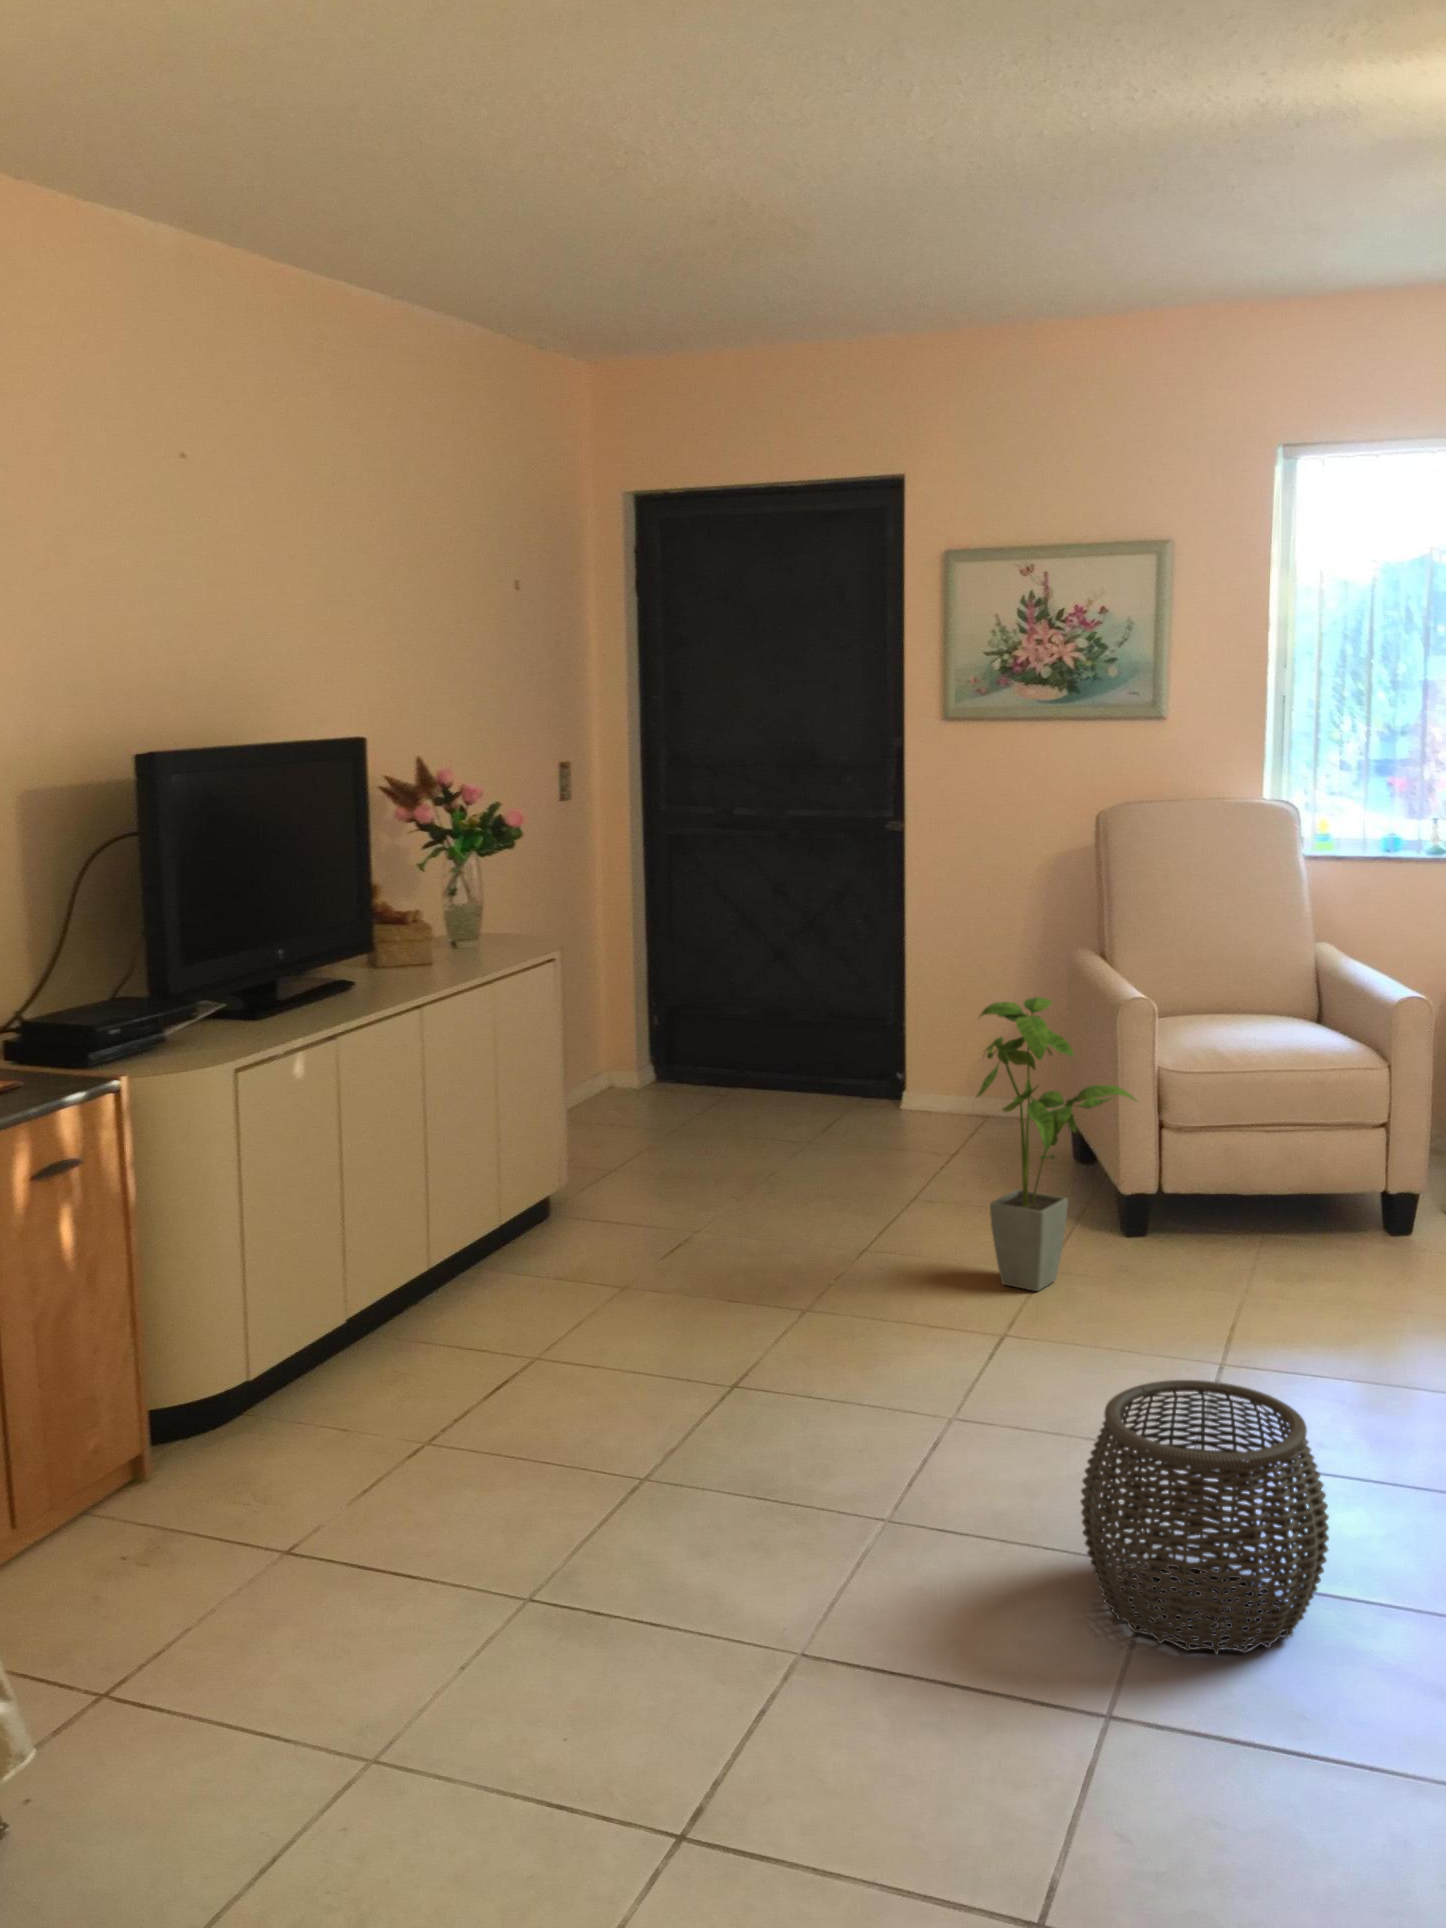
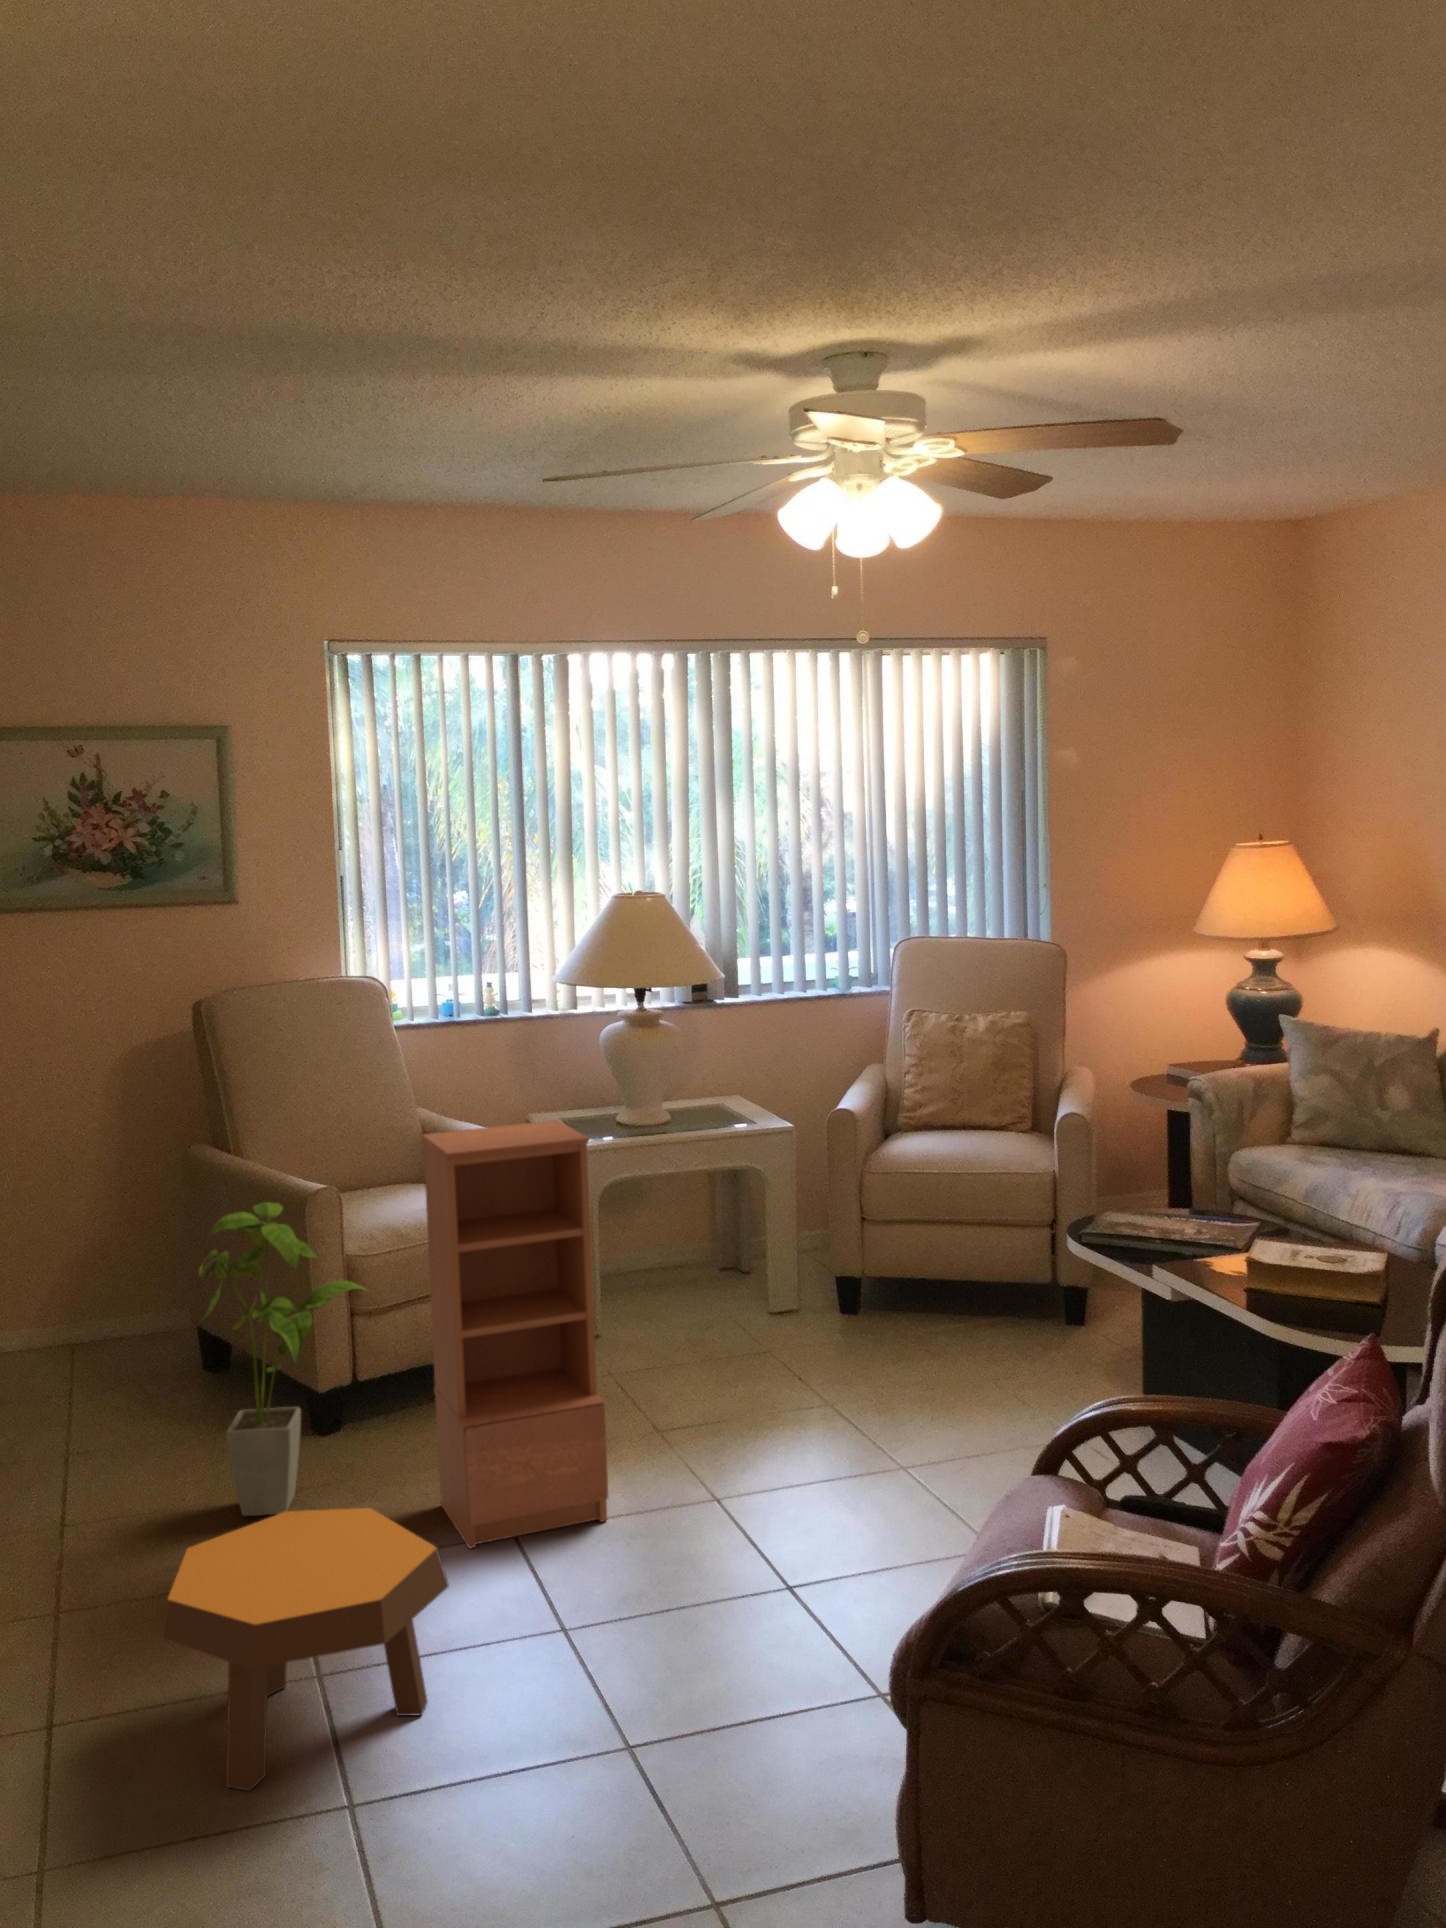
bookcase: none [1167,950,1332,1378] -> present [422,1120,609,1549]
footstool: none [793,1266,1040,1479] -> present [161,1508,449,1791]
woven basket: present [1080,1380,1329,1654] -> none [581,1547,815,1826]

